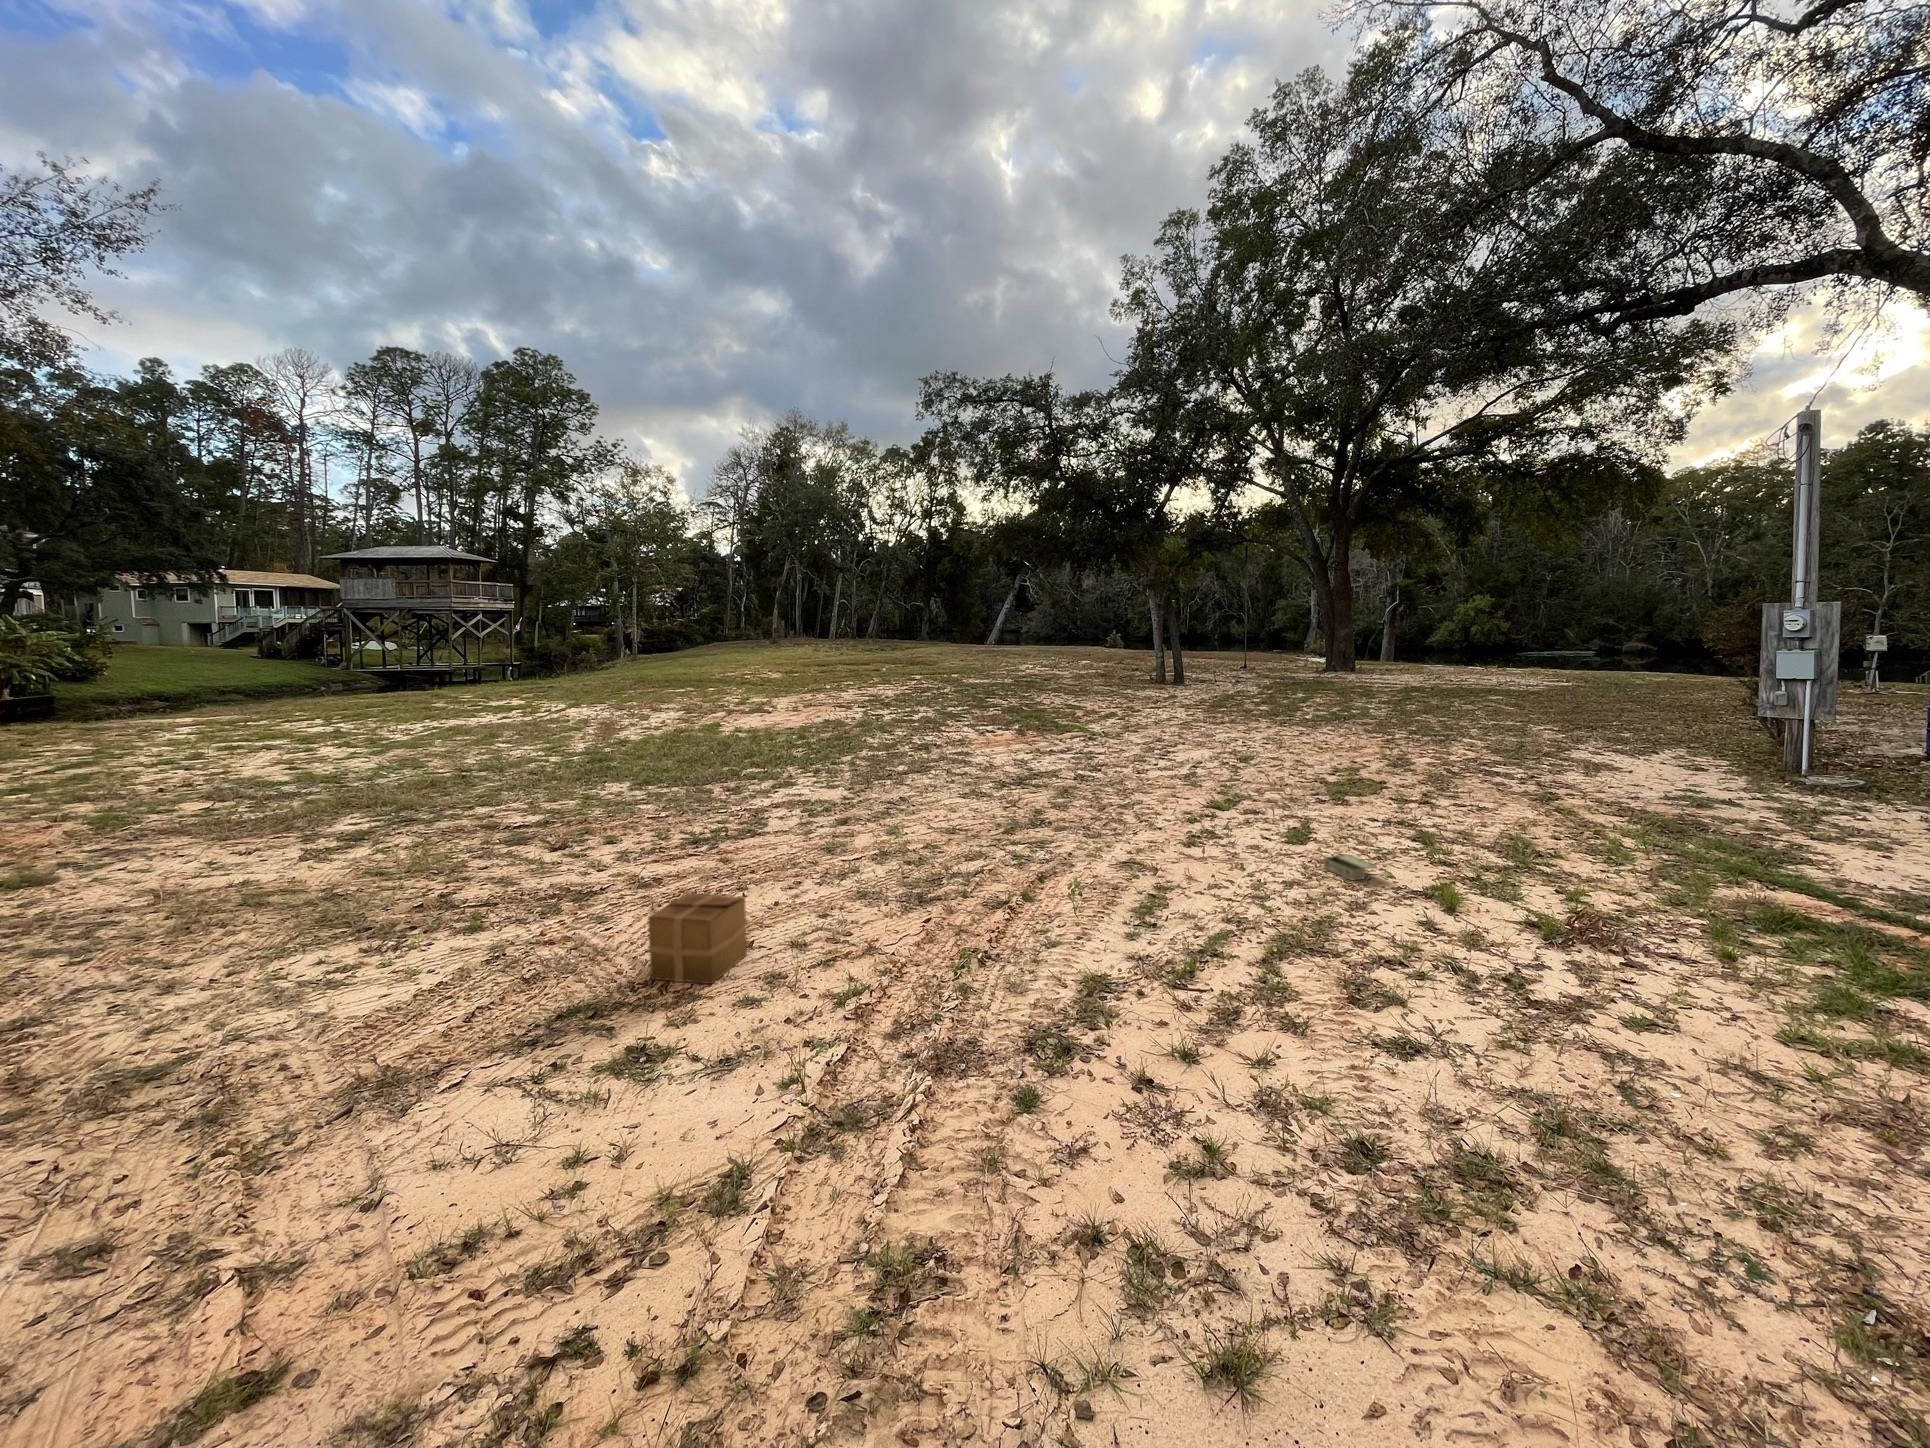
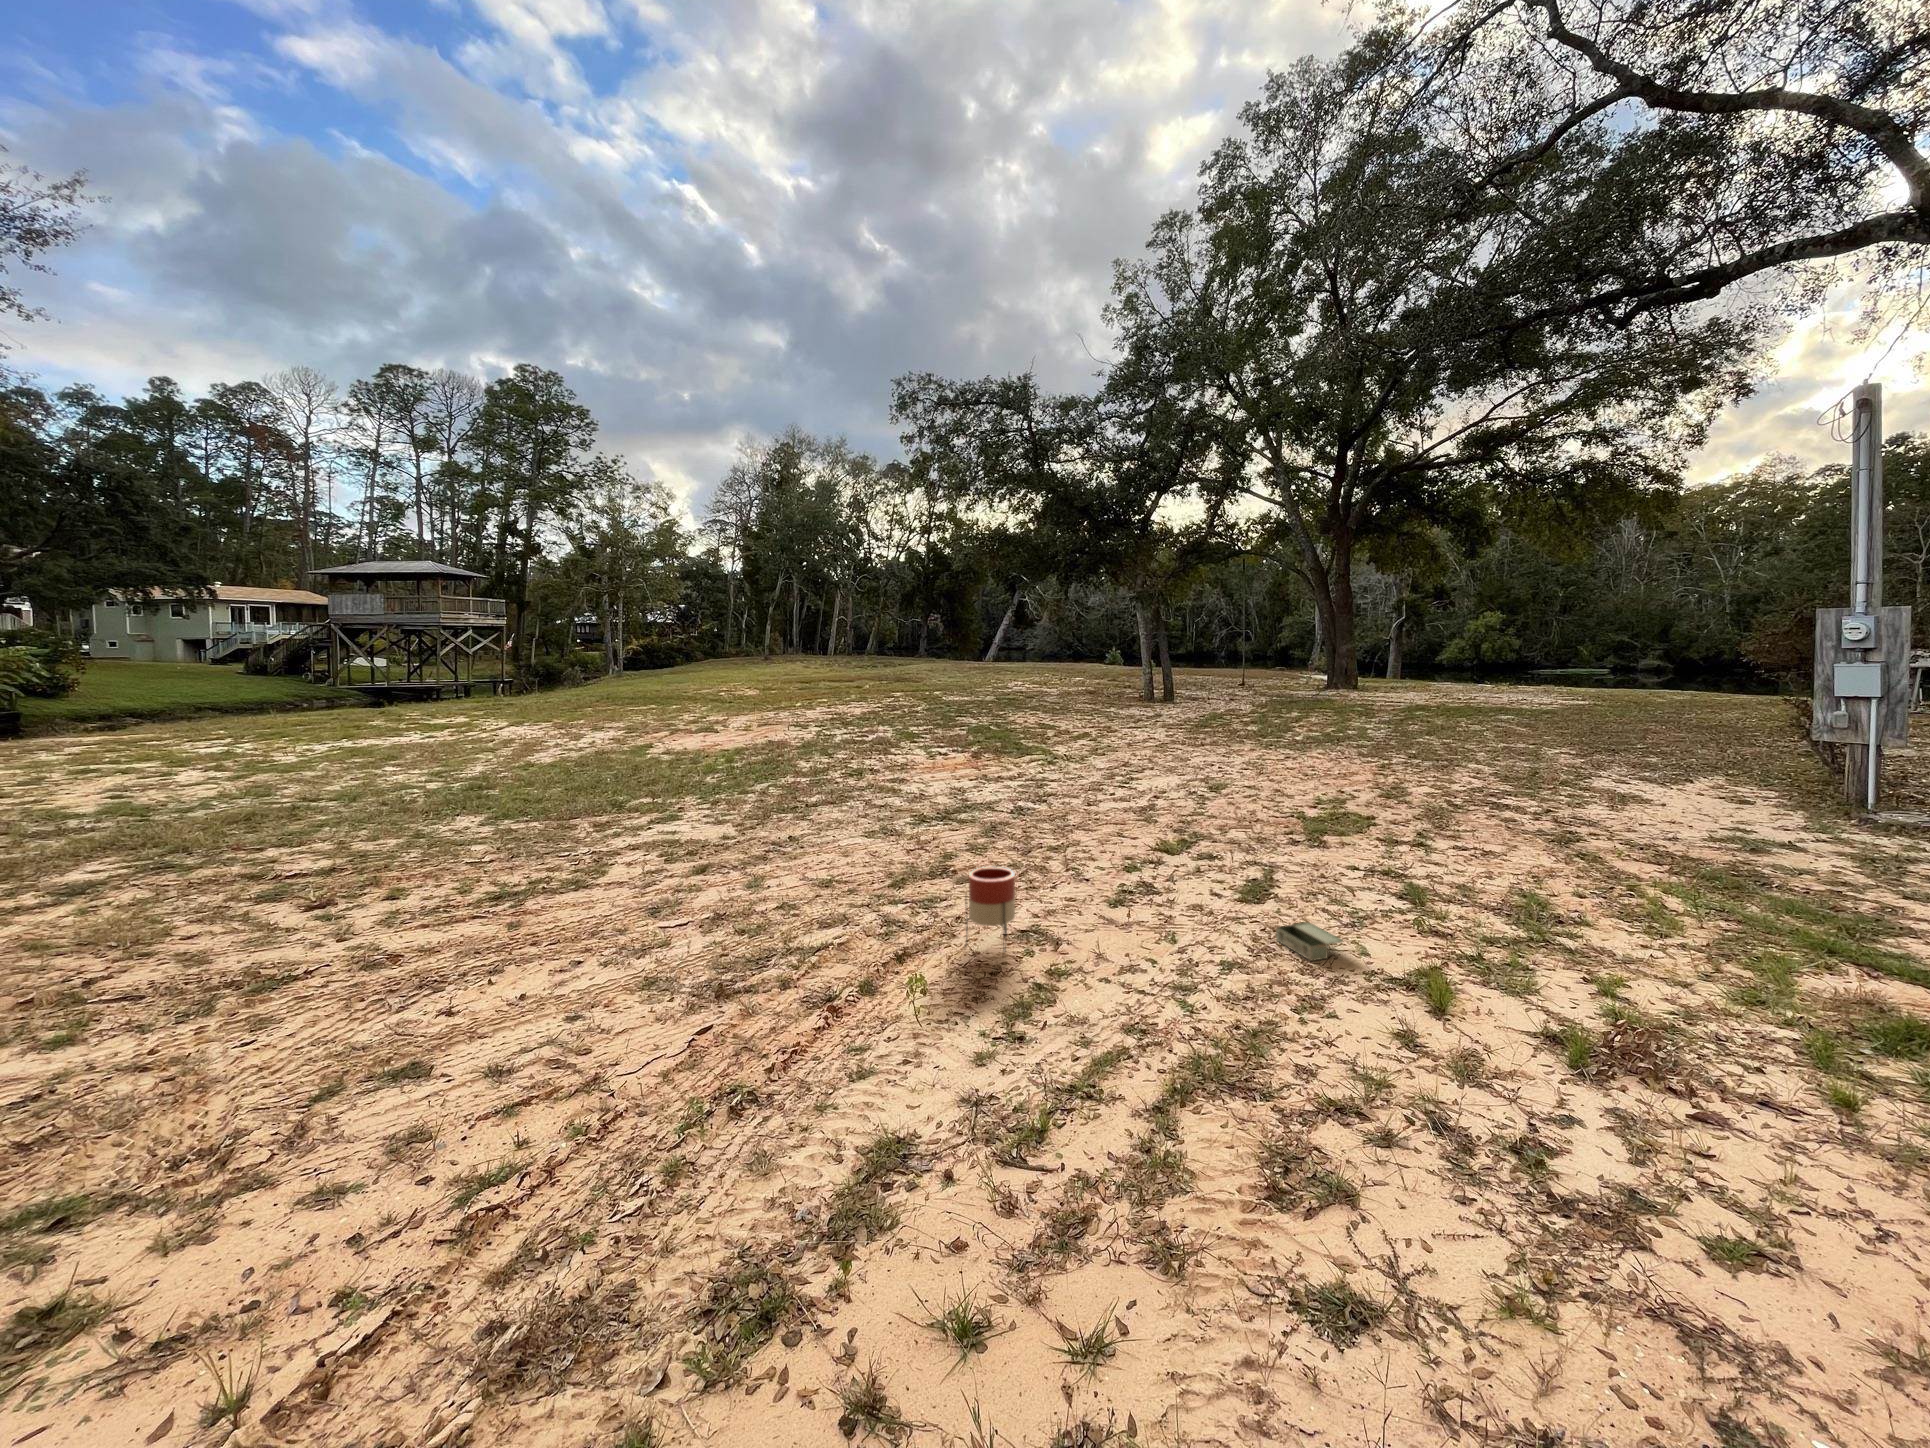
planter: none [1084,813,1122,877] -> present [966,867,1015,941]
cardboard box: present [648,893,747,984] -> none [257,990,435,1135]

